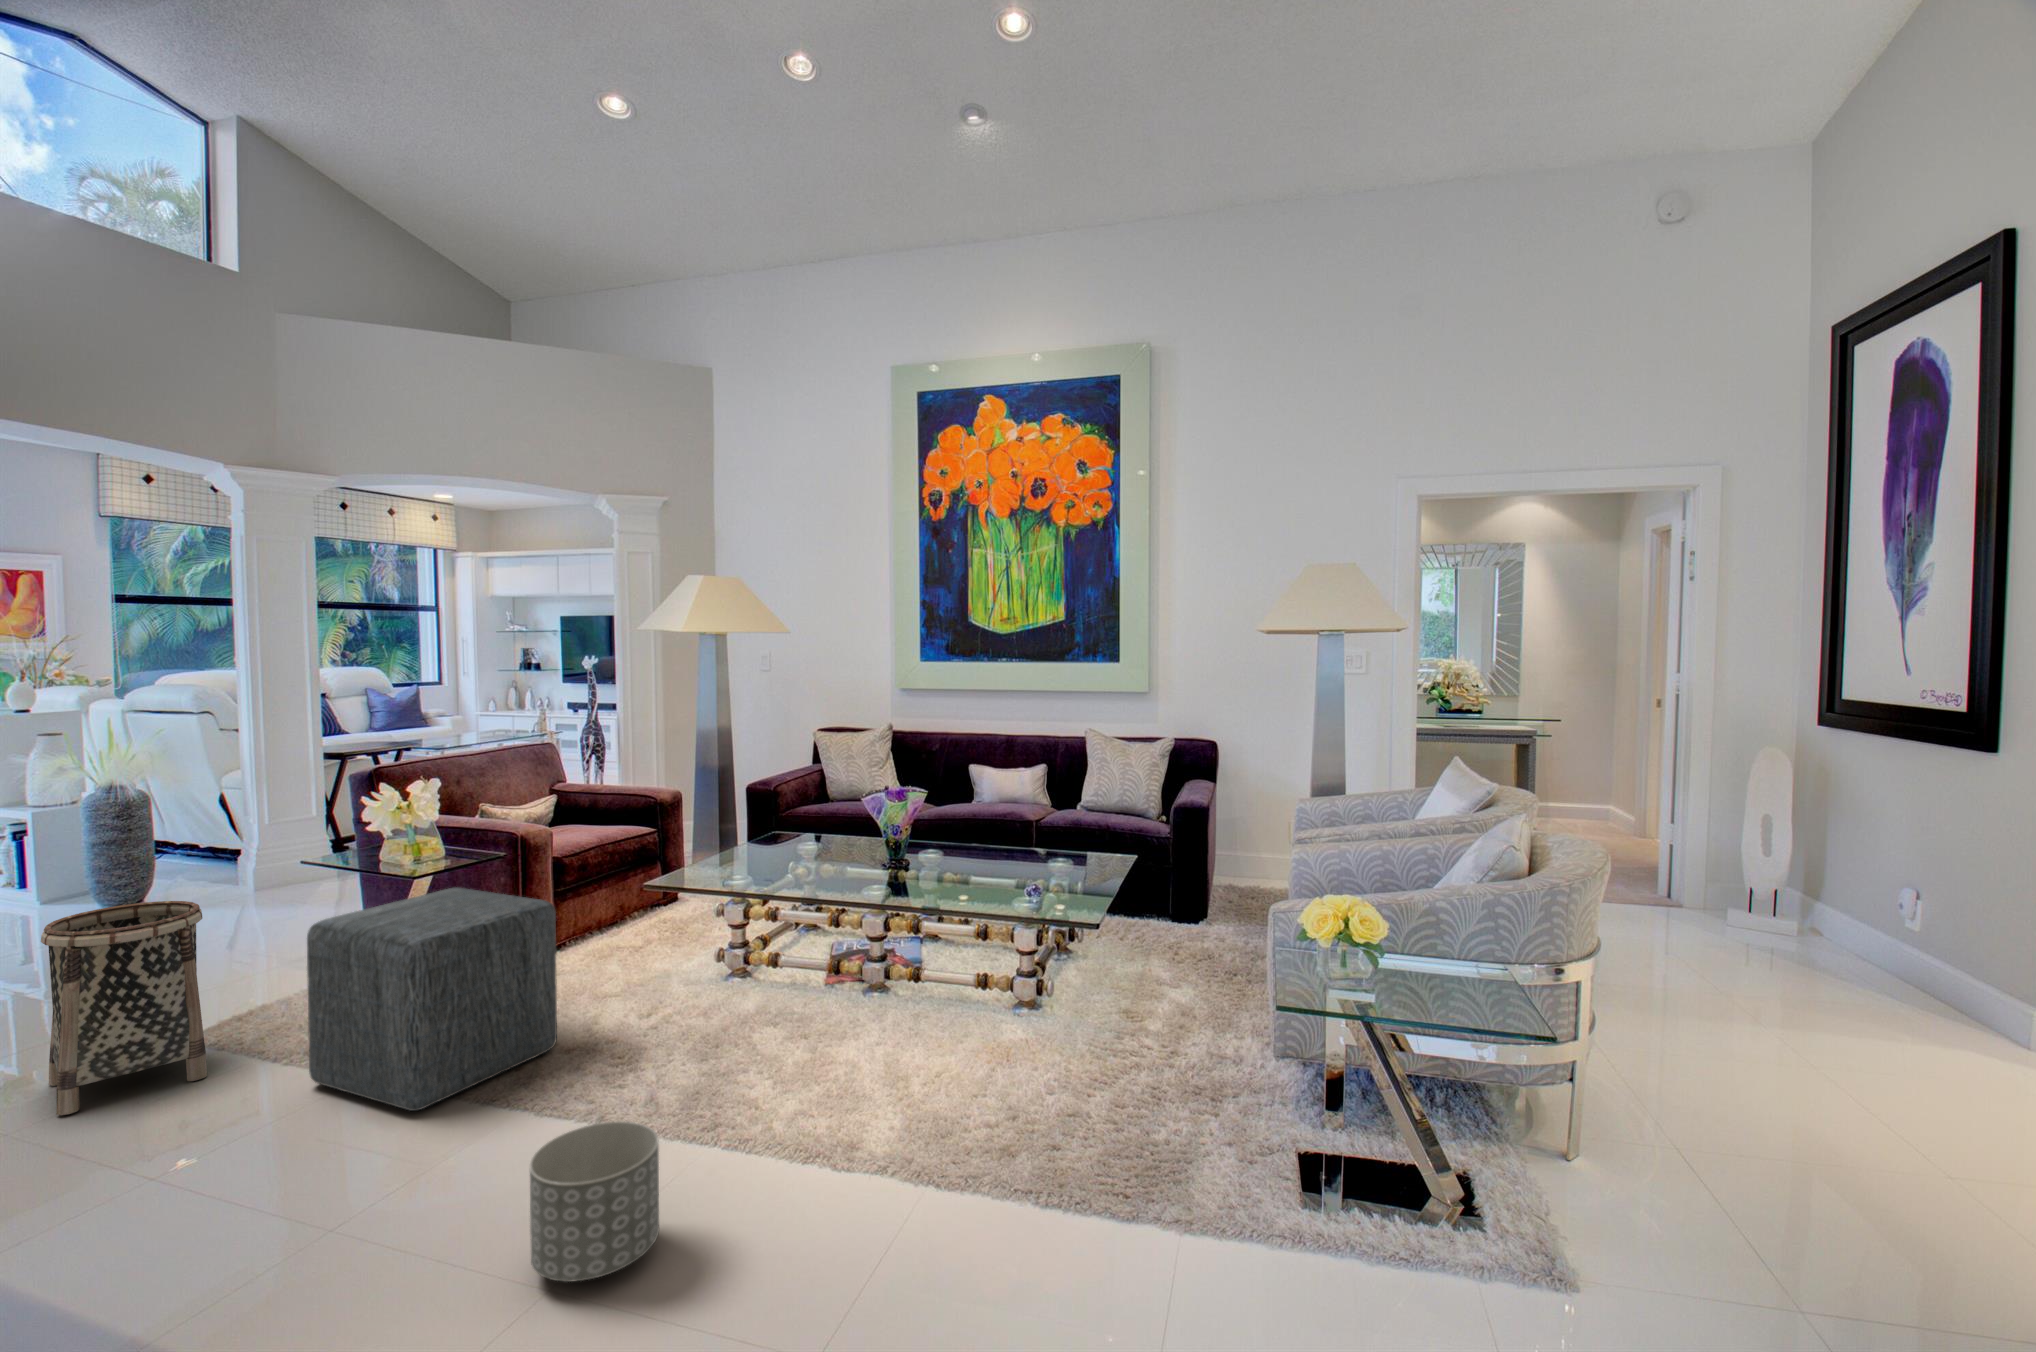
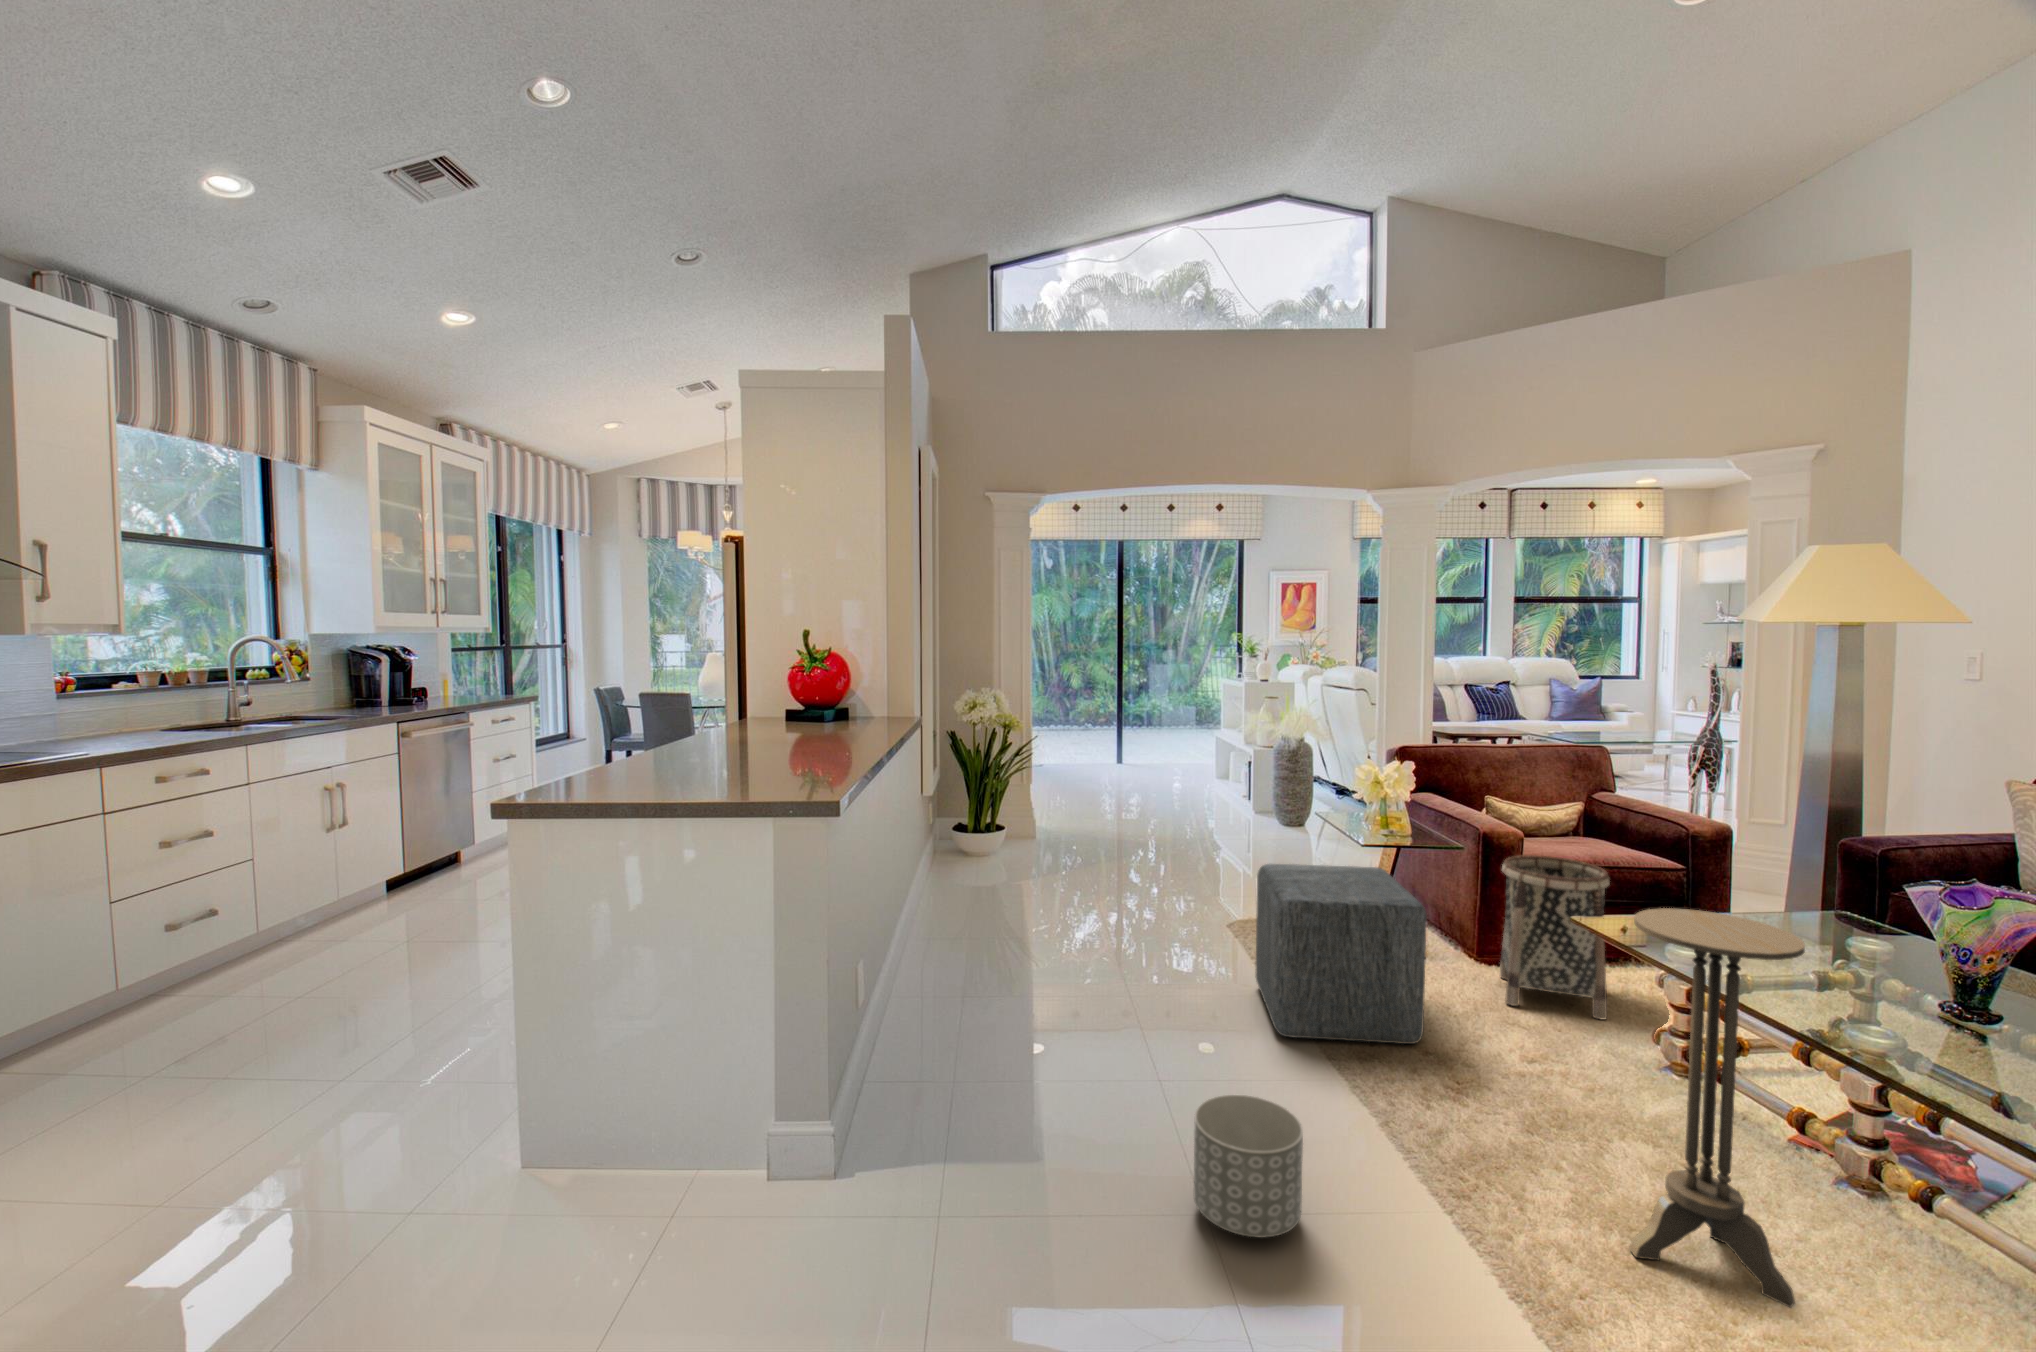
side table: none [816,818,917,1088] -> present [1630,908,1805,1308]
basket: present [41,901,207,1115] -> present [1499,855,1610,1020]

